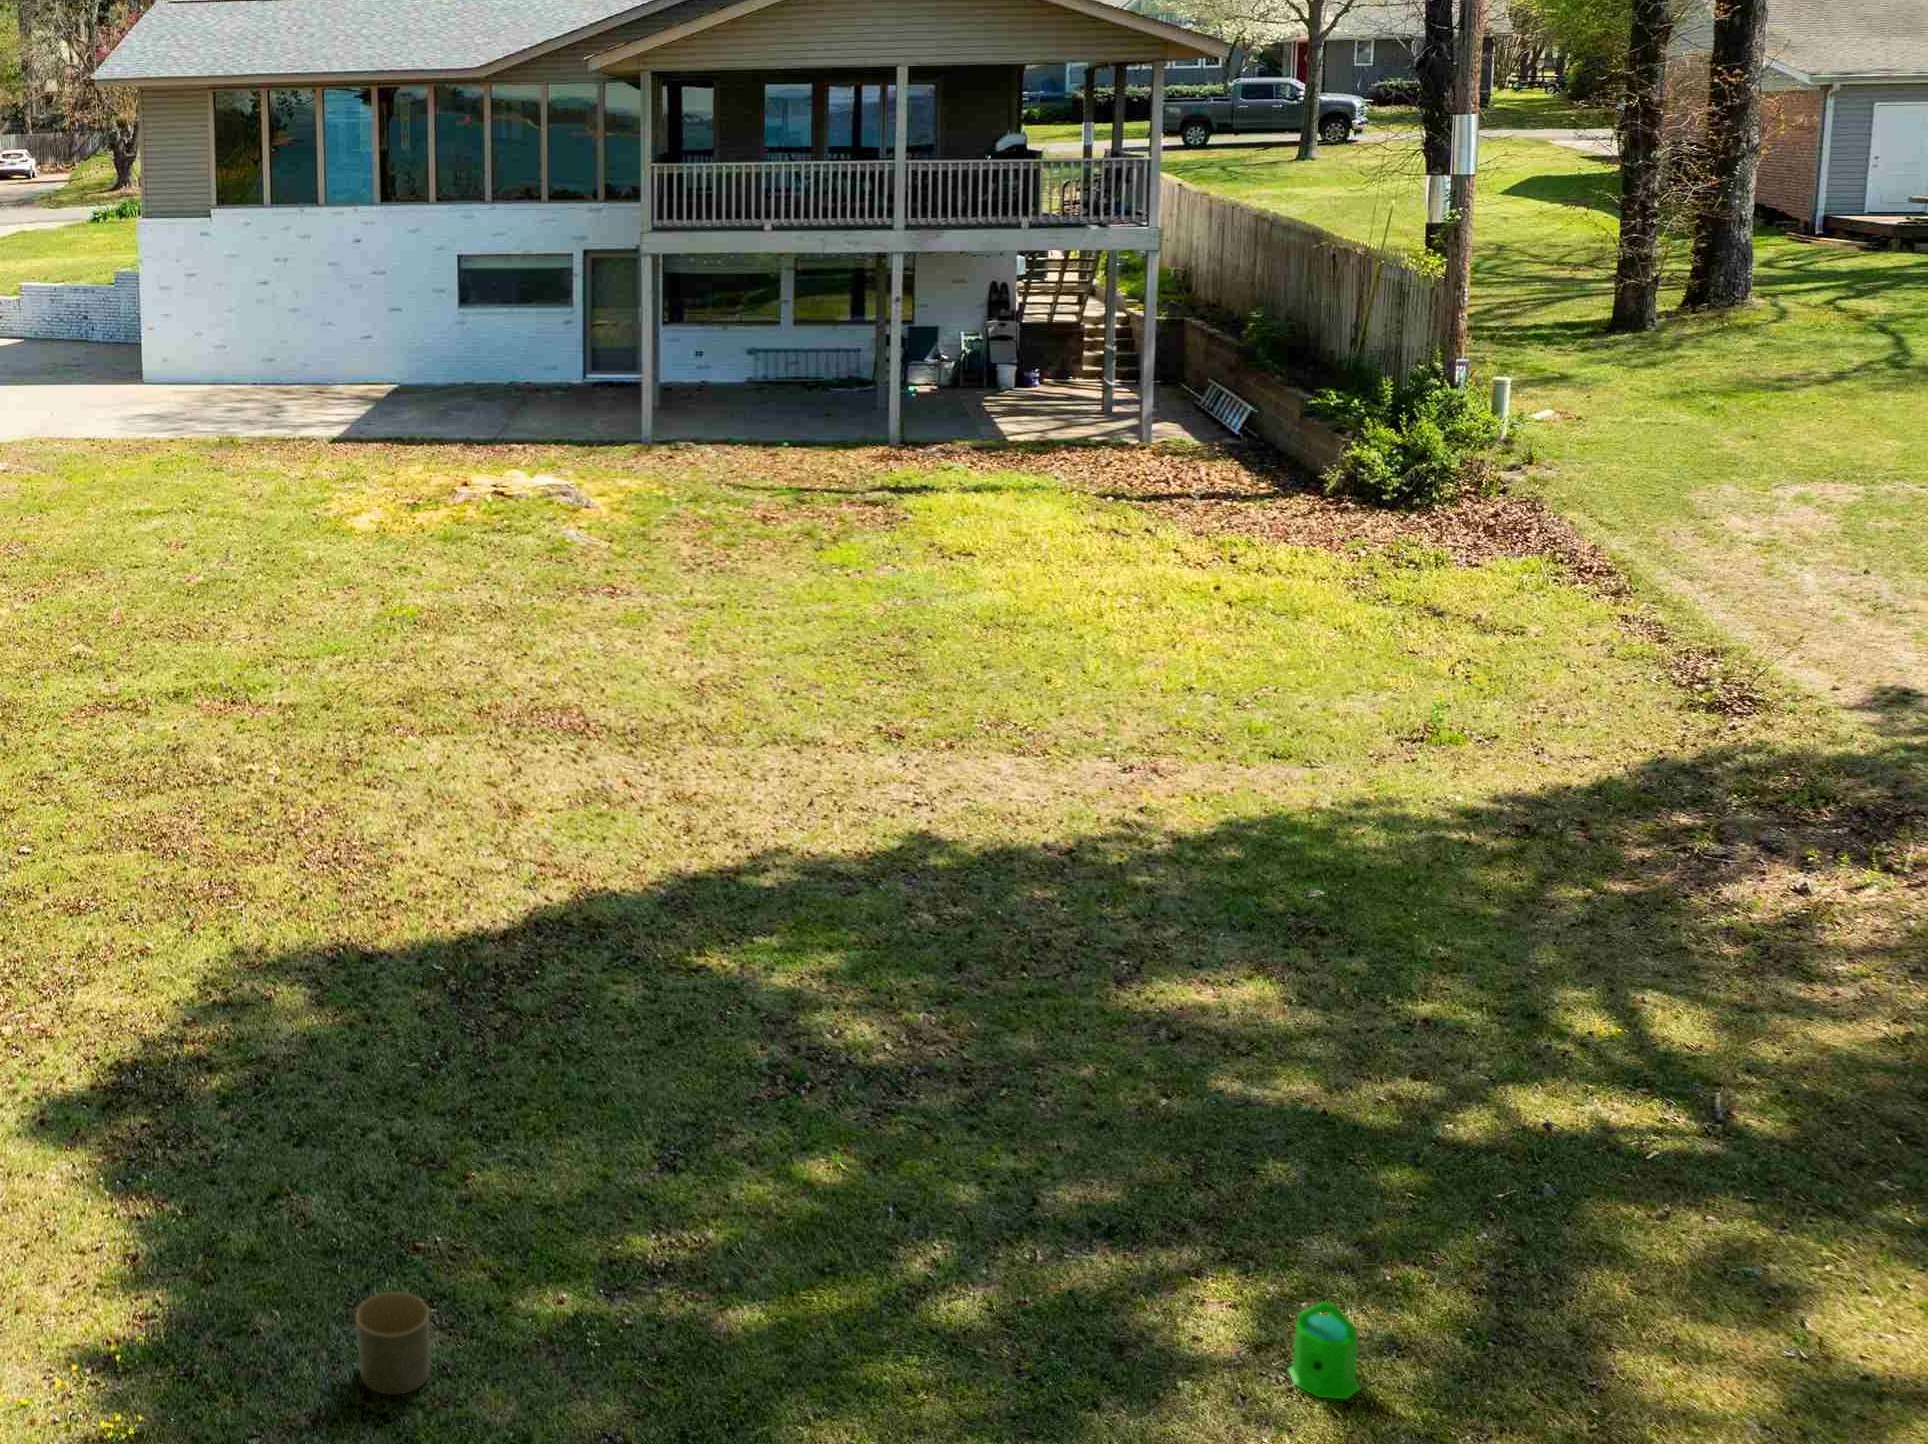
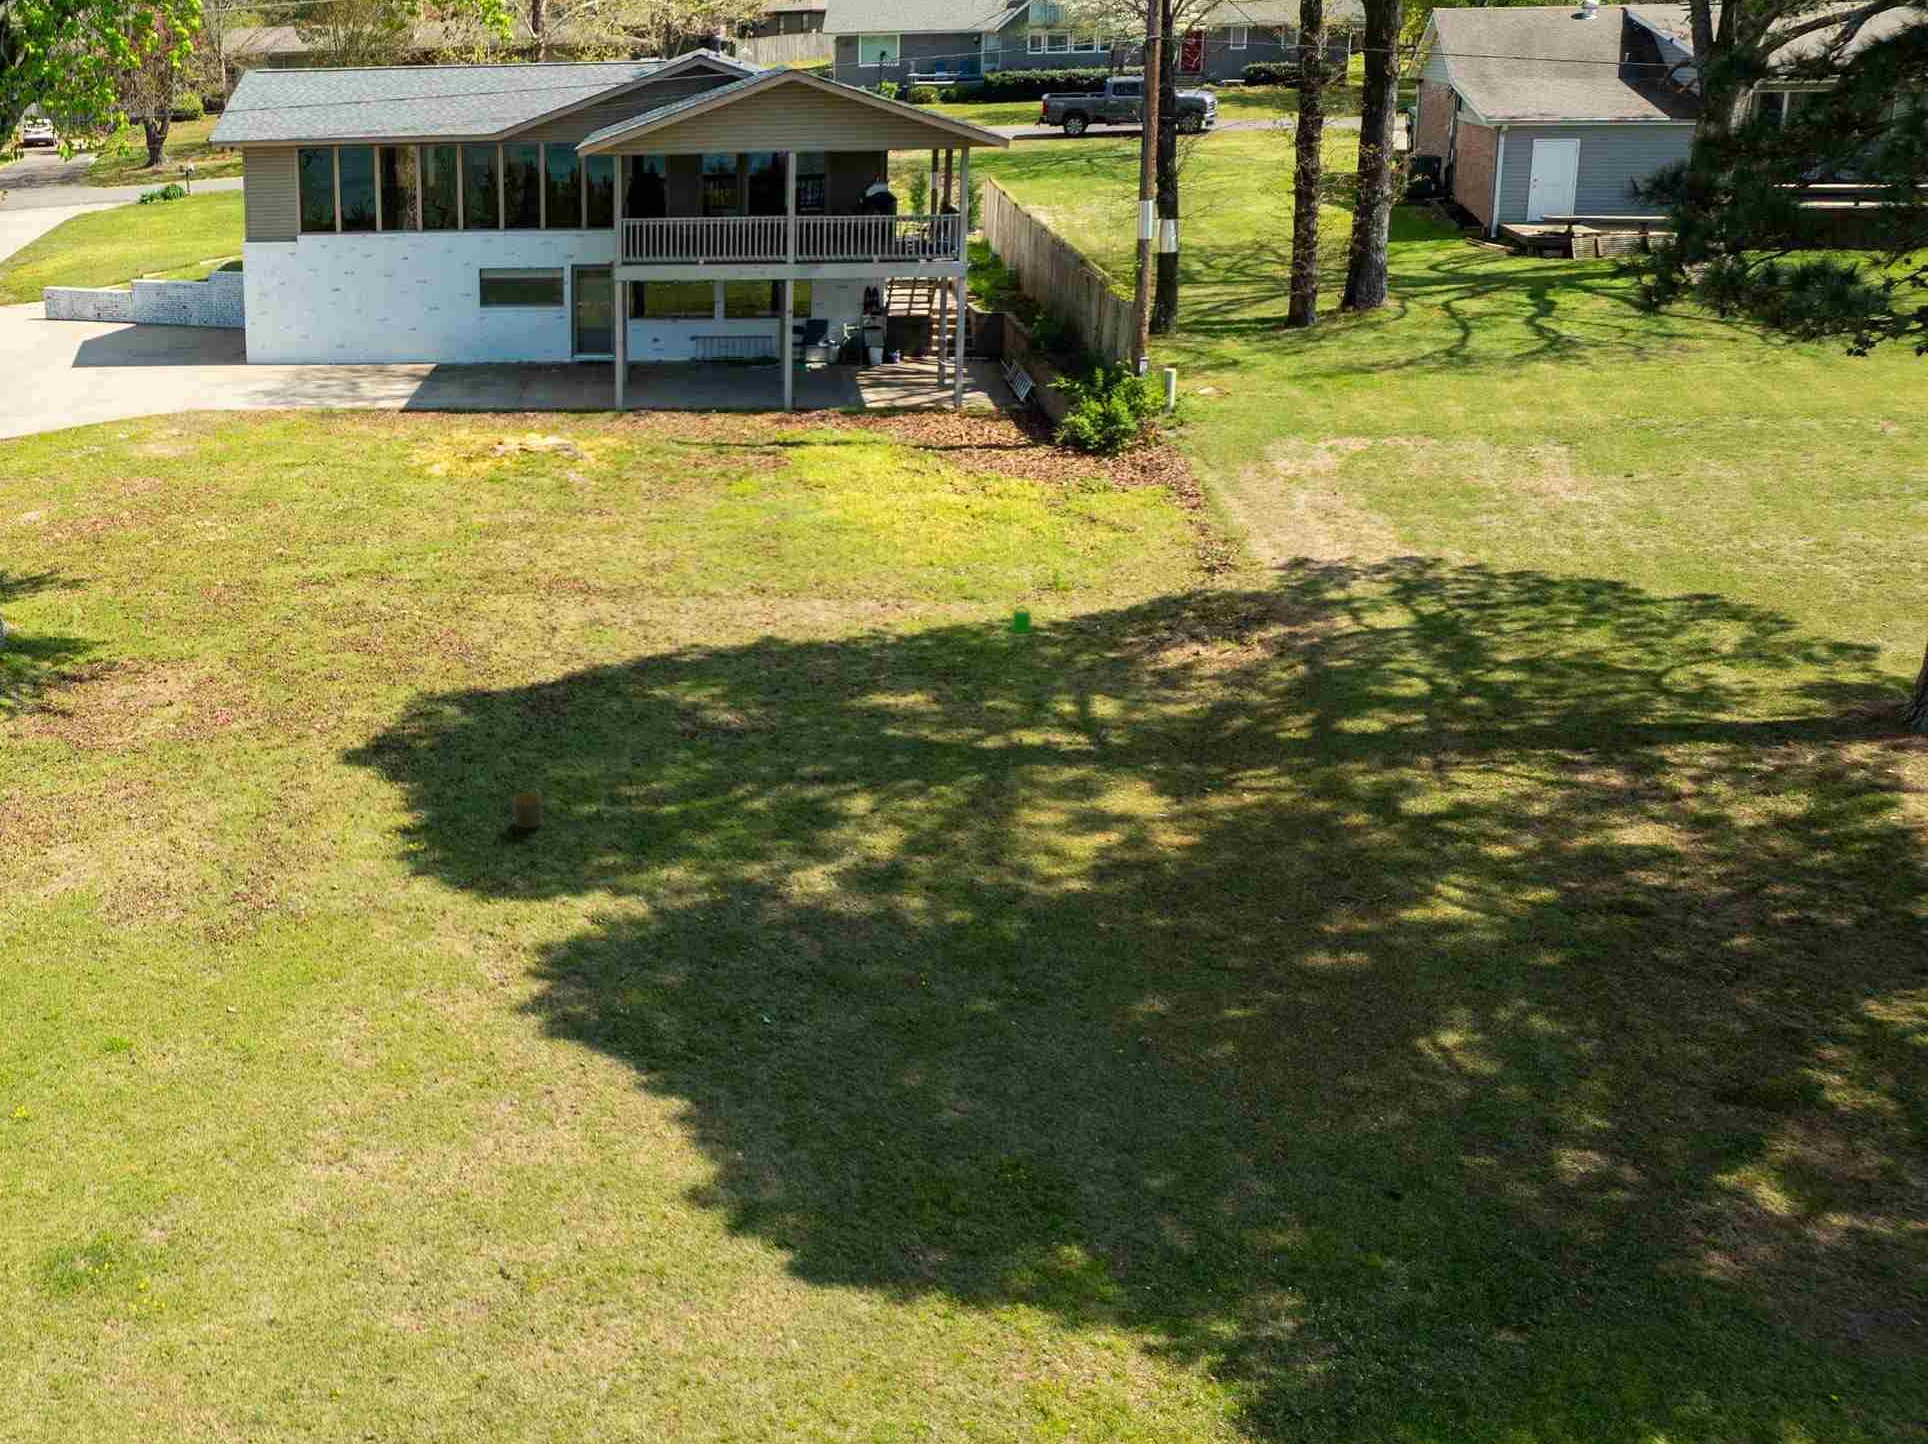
watering can: present [1288,1302,1360,1399] -> present [1012,606,1031,633]

